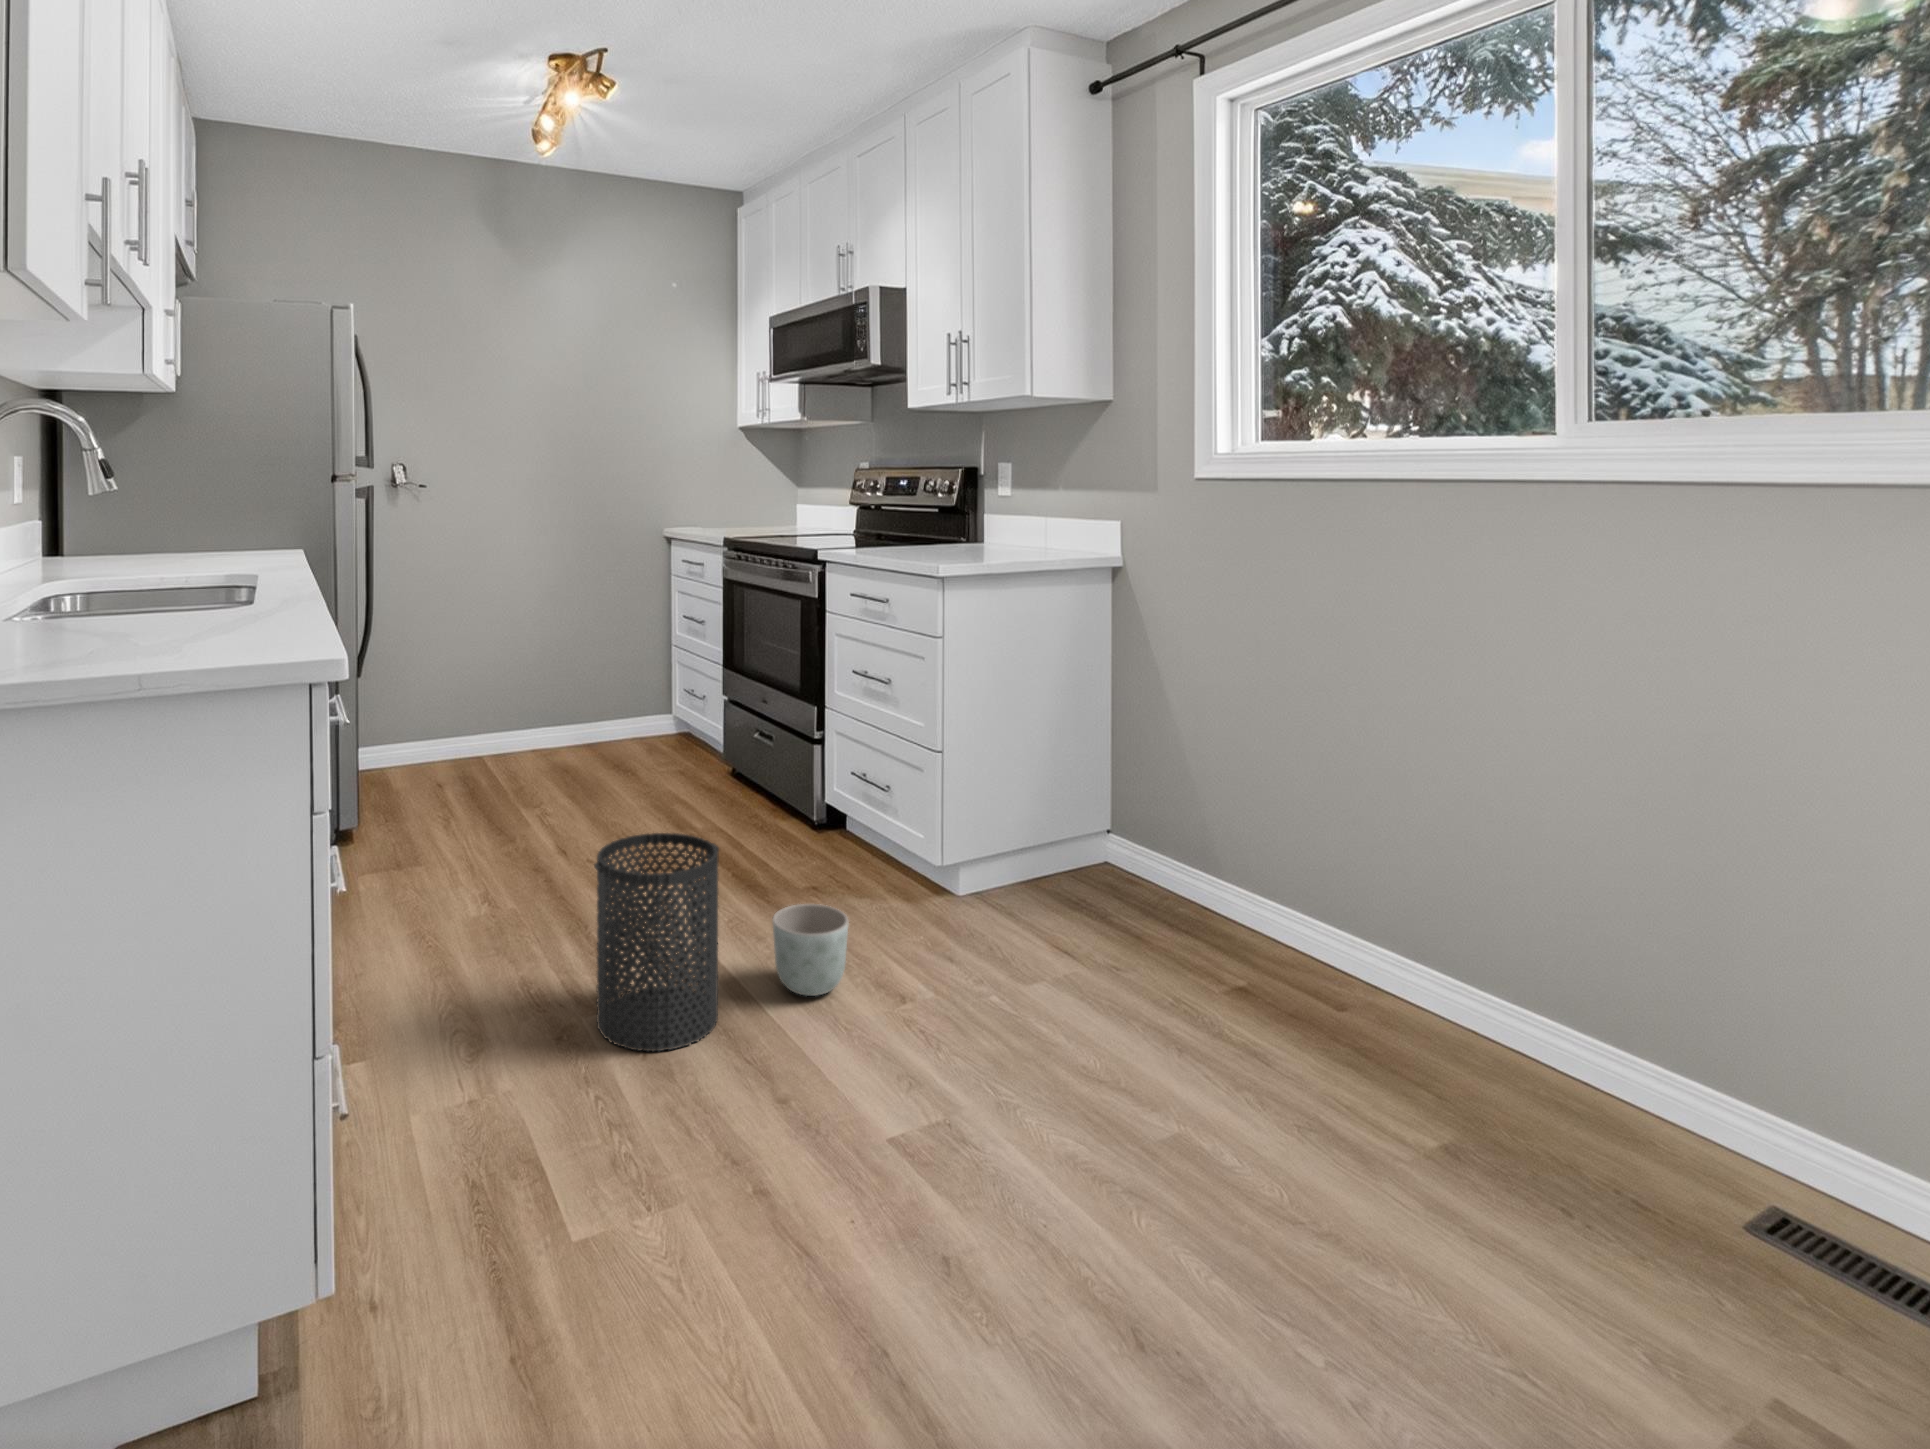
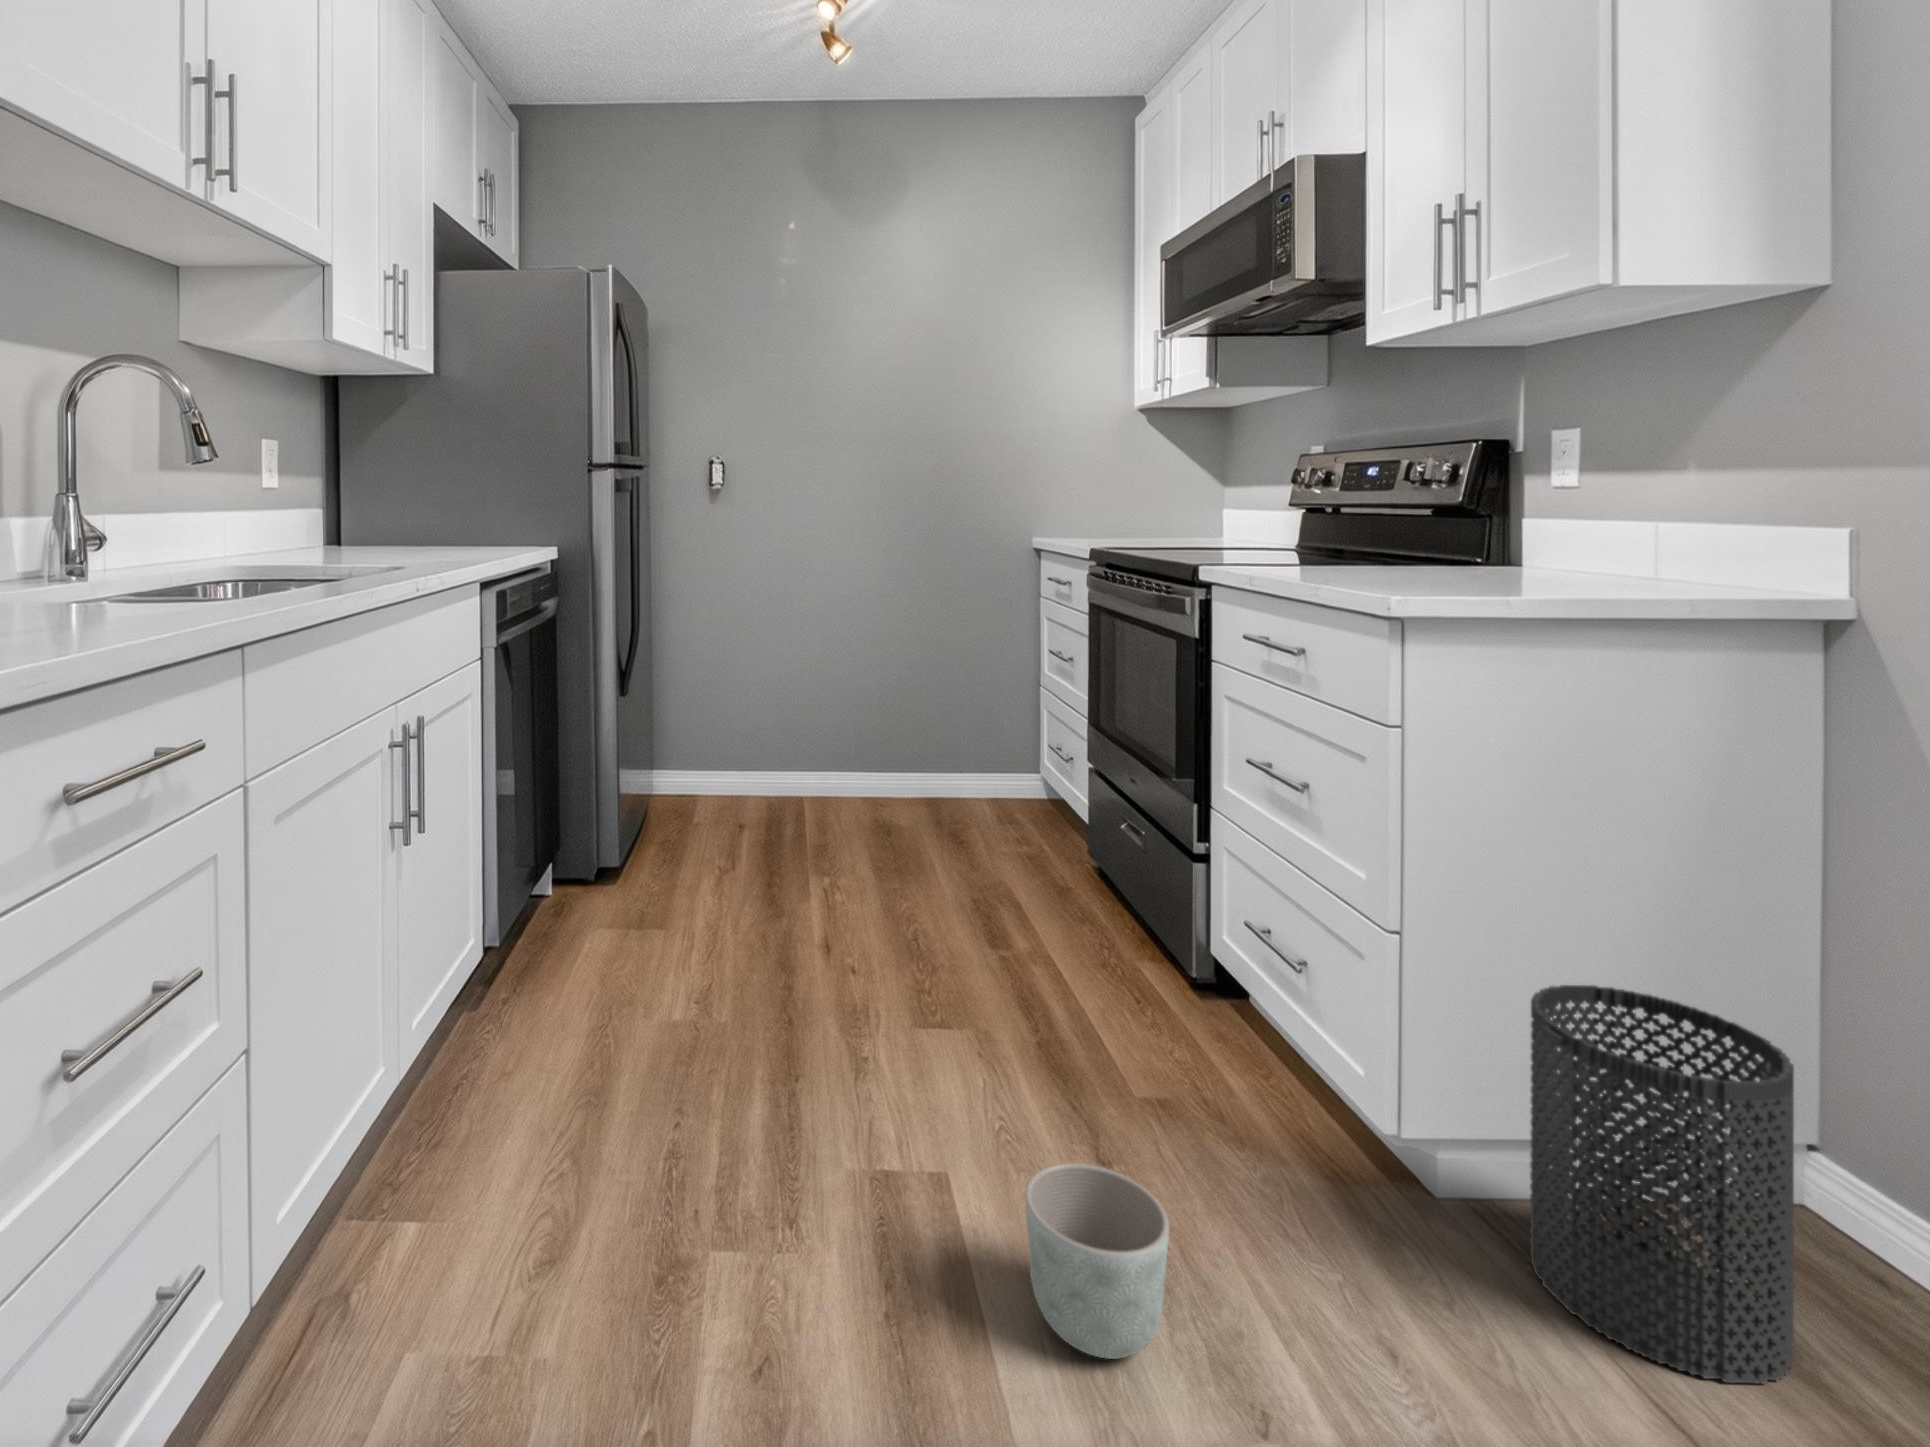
trash can: present [594,833,719,1051] -> present [1530,985,1794,1383]

